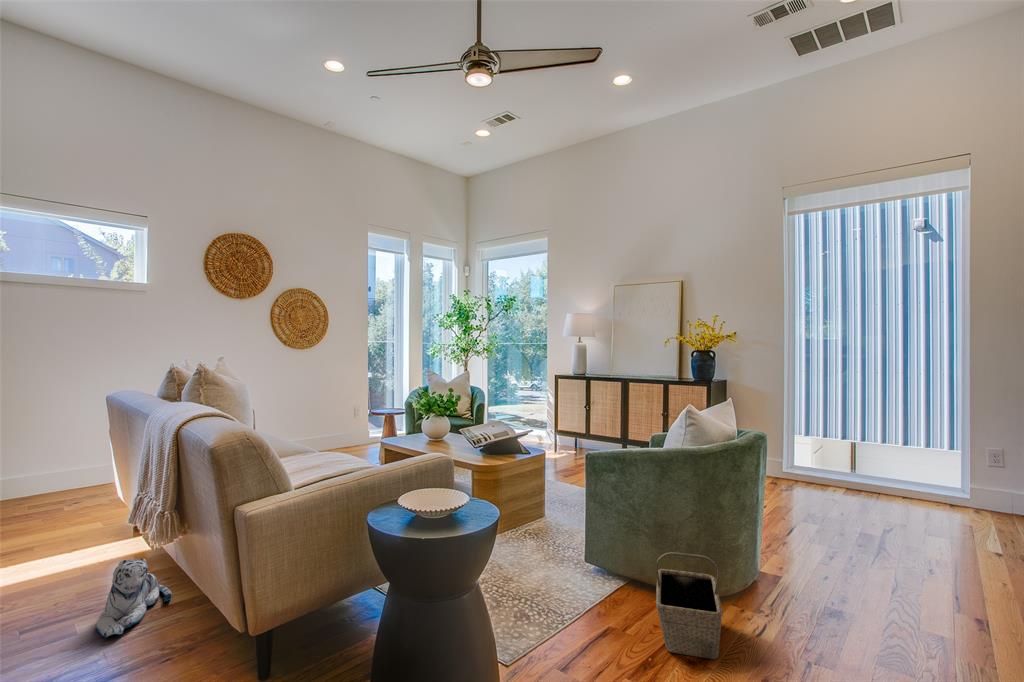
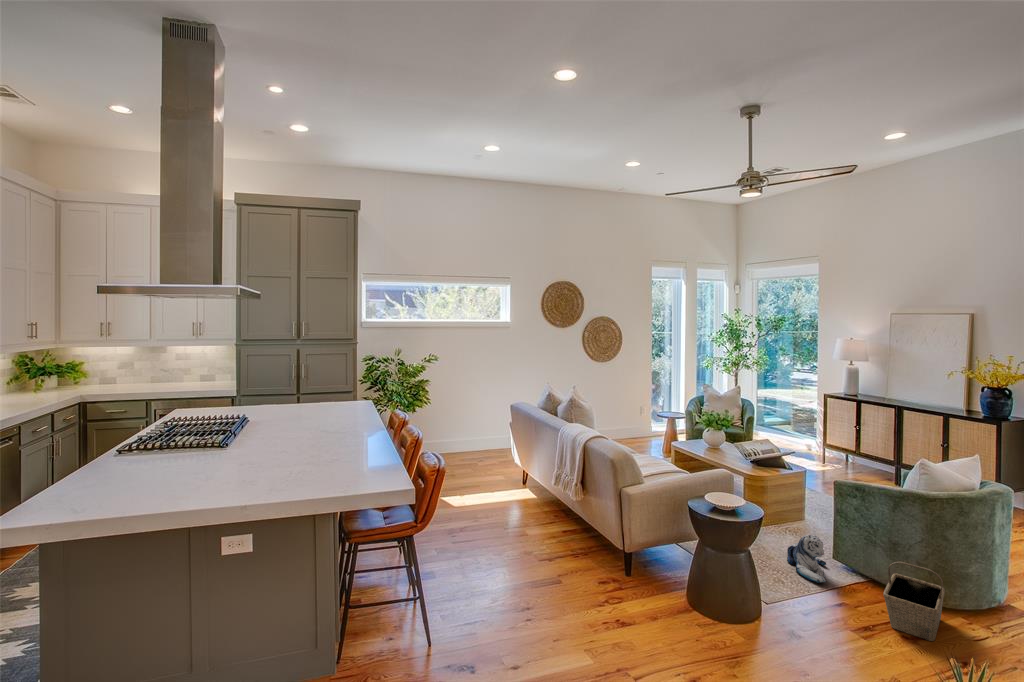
plush toy: present [96,559,172,638] -> present [787,535,826,583]

